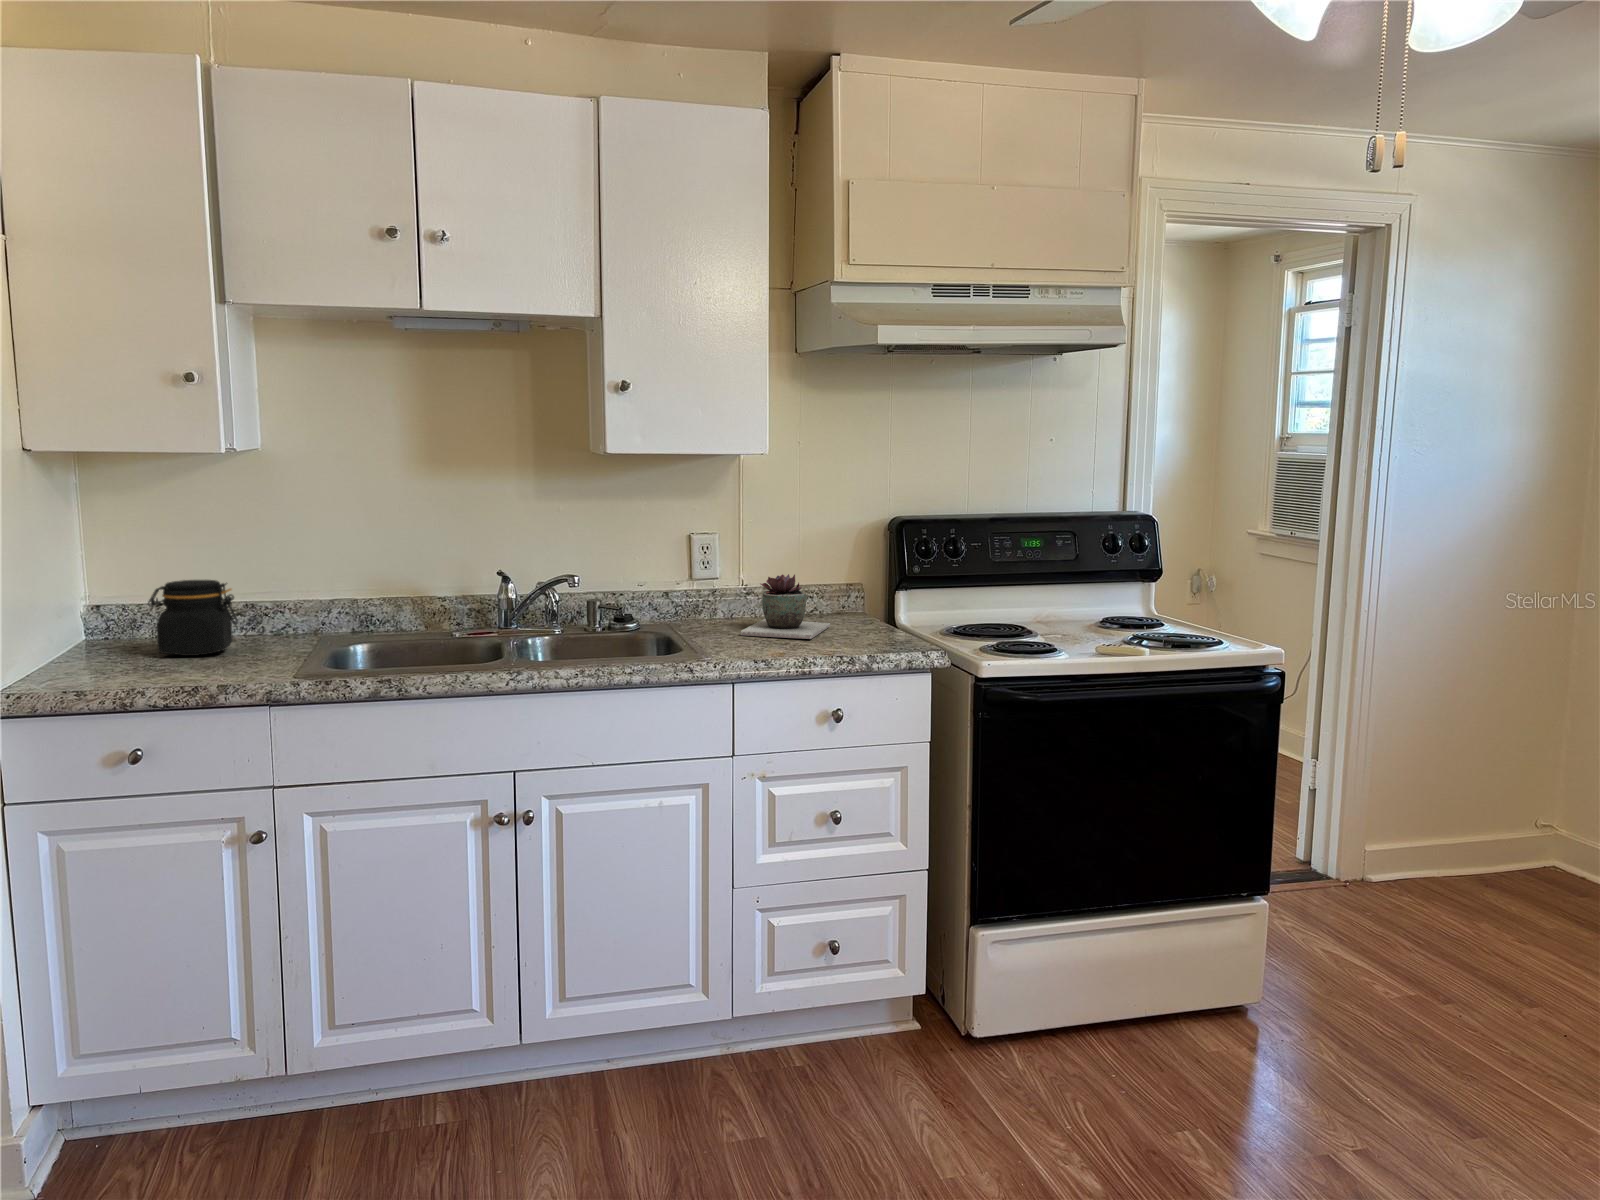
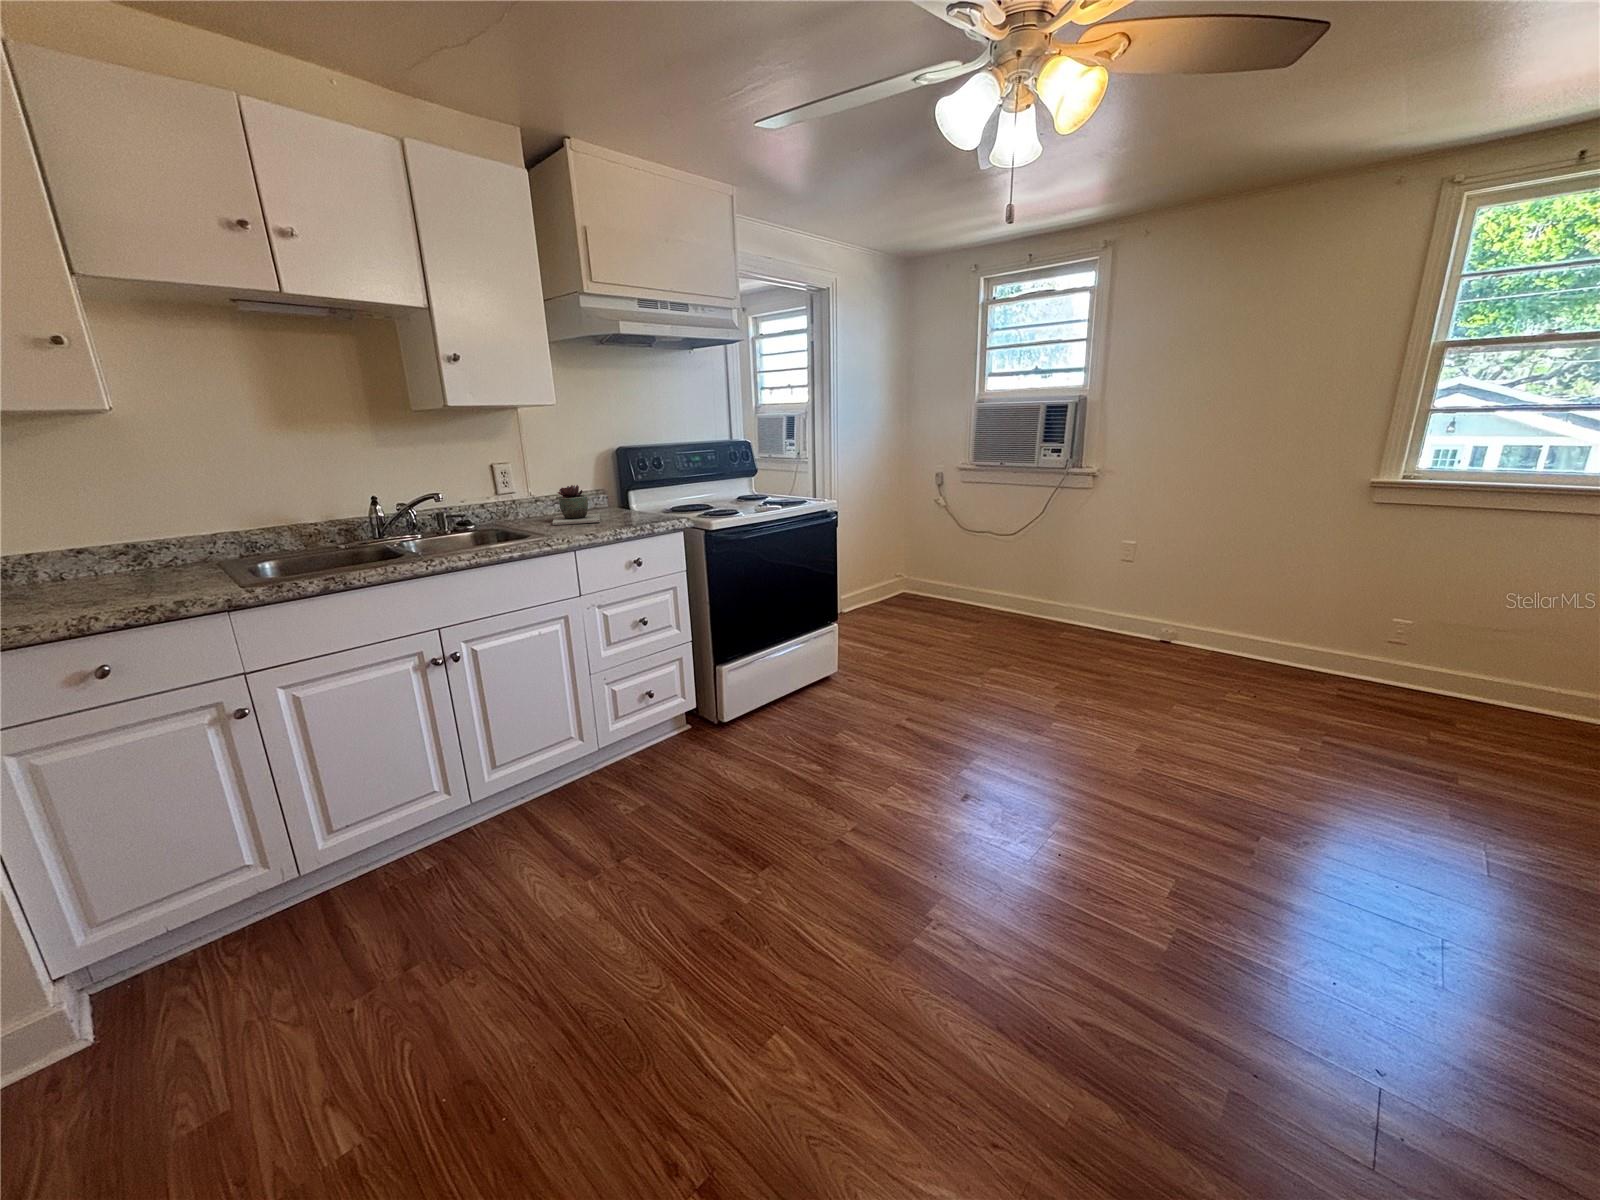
jar: present [148,580,238,656] -> none [34,524,140,591]

